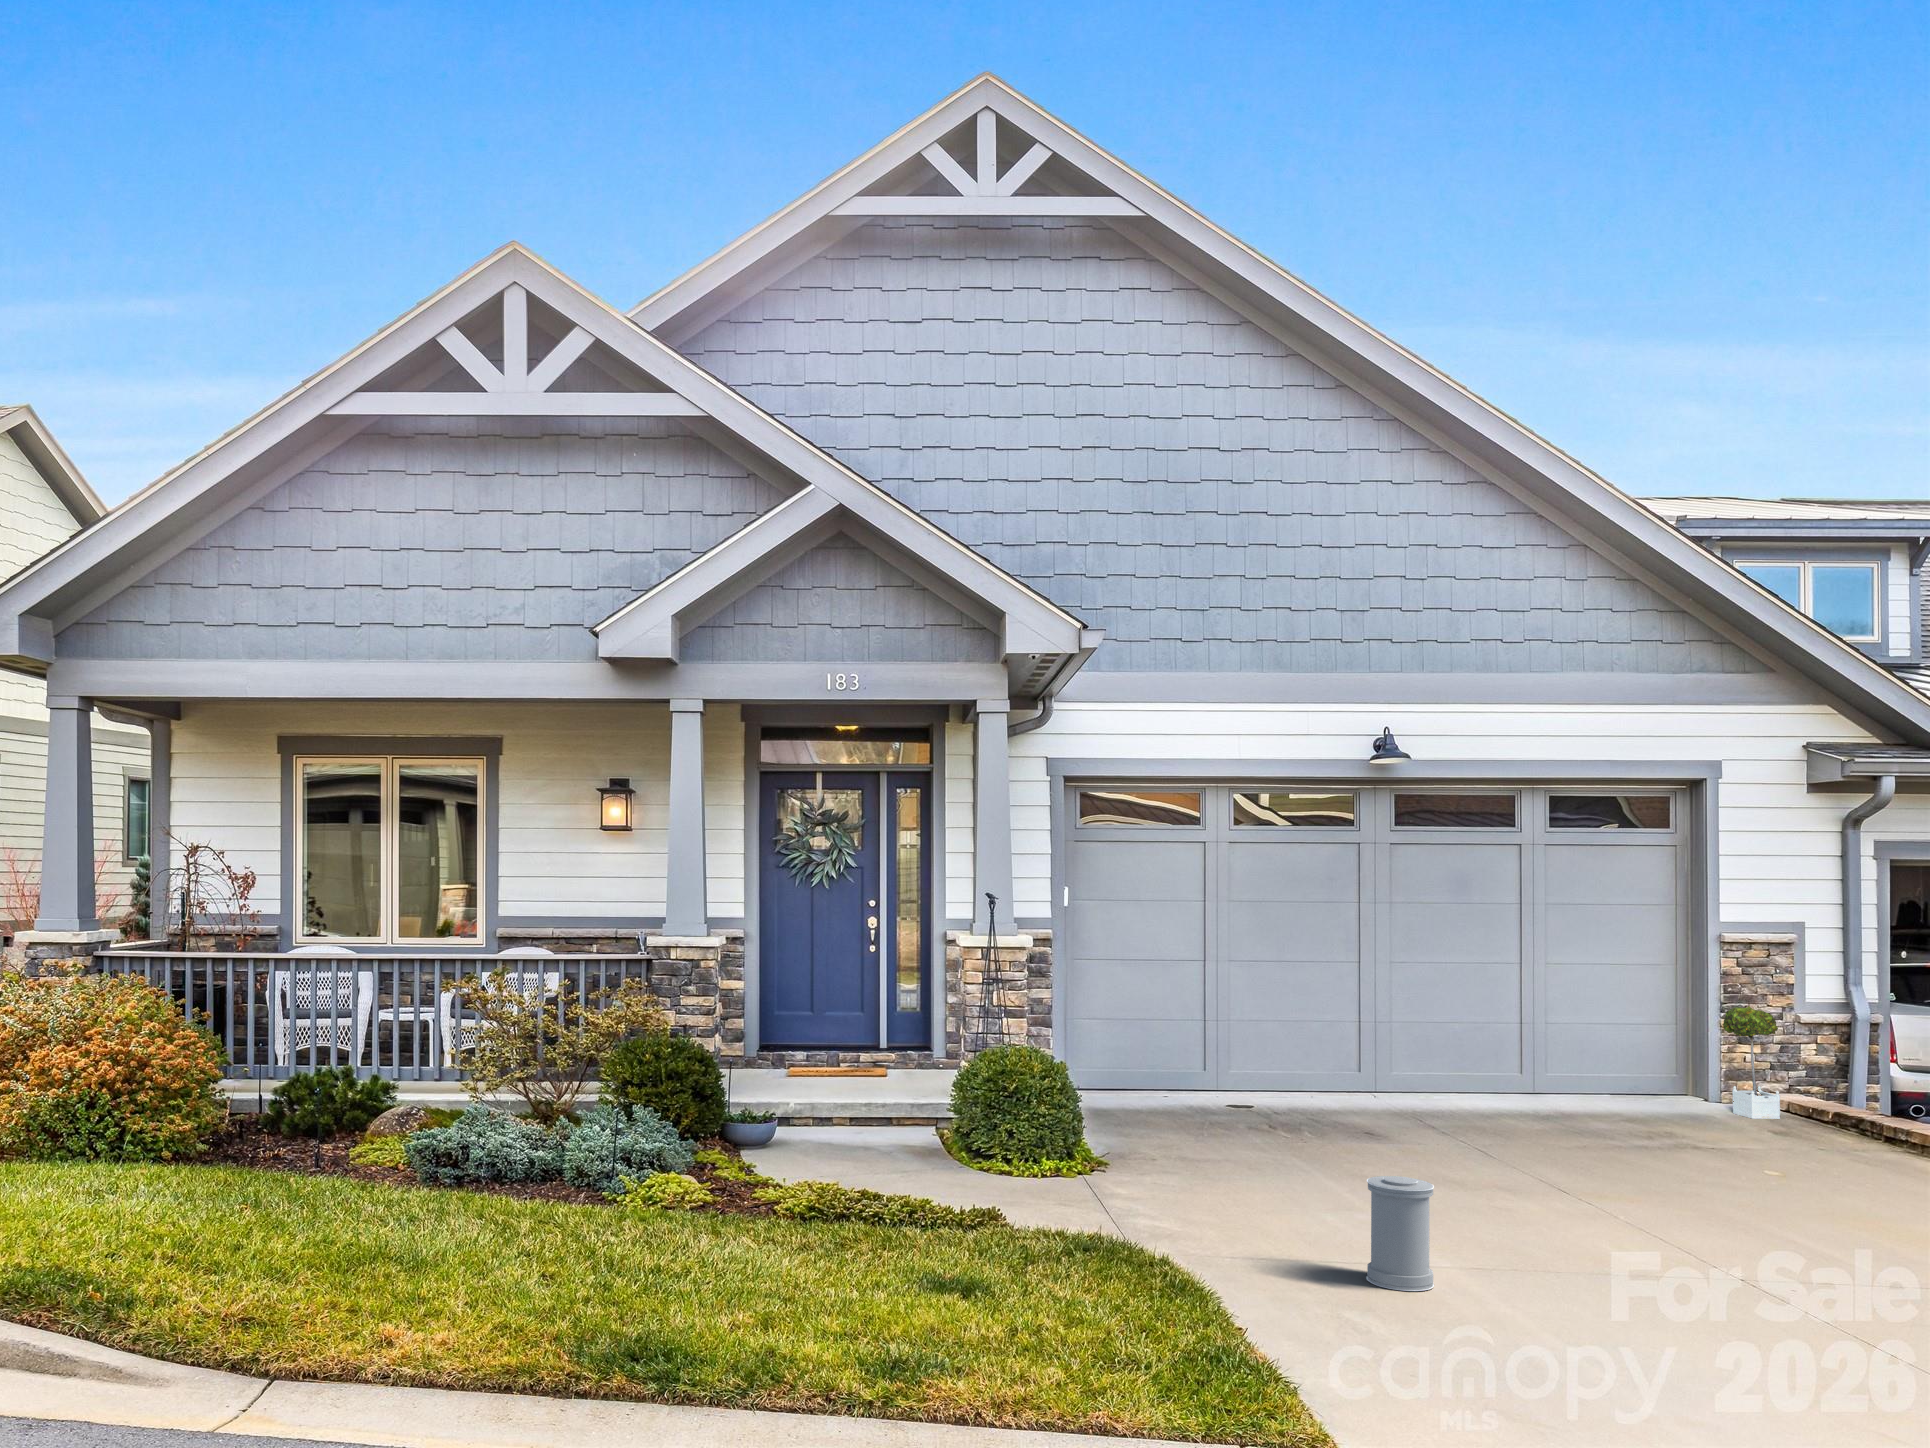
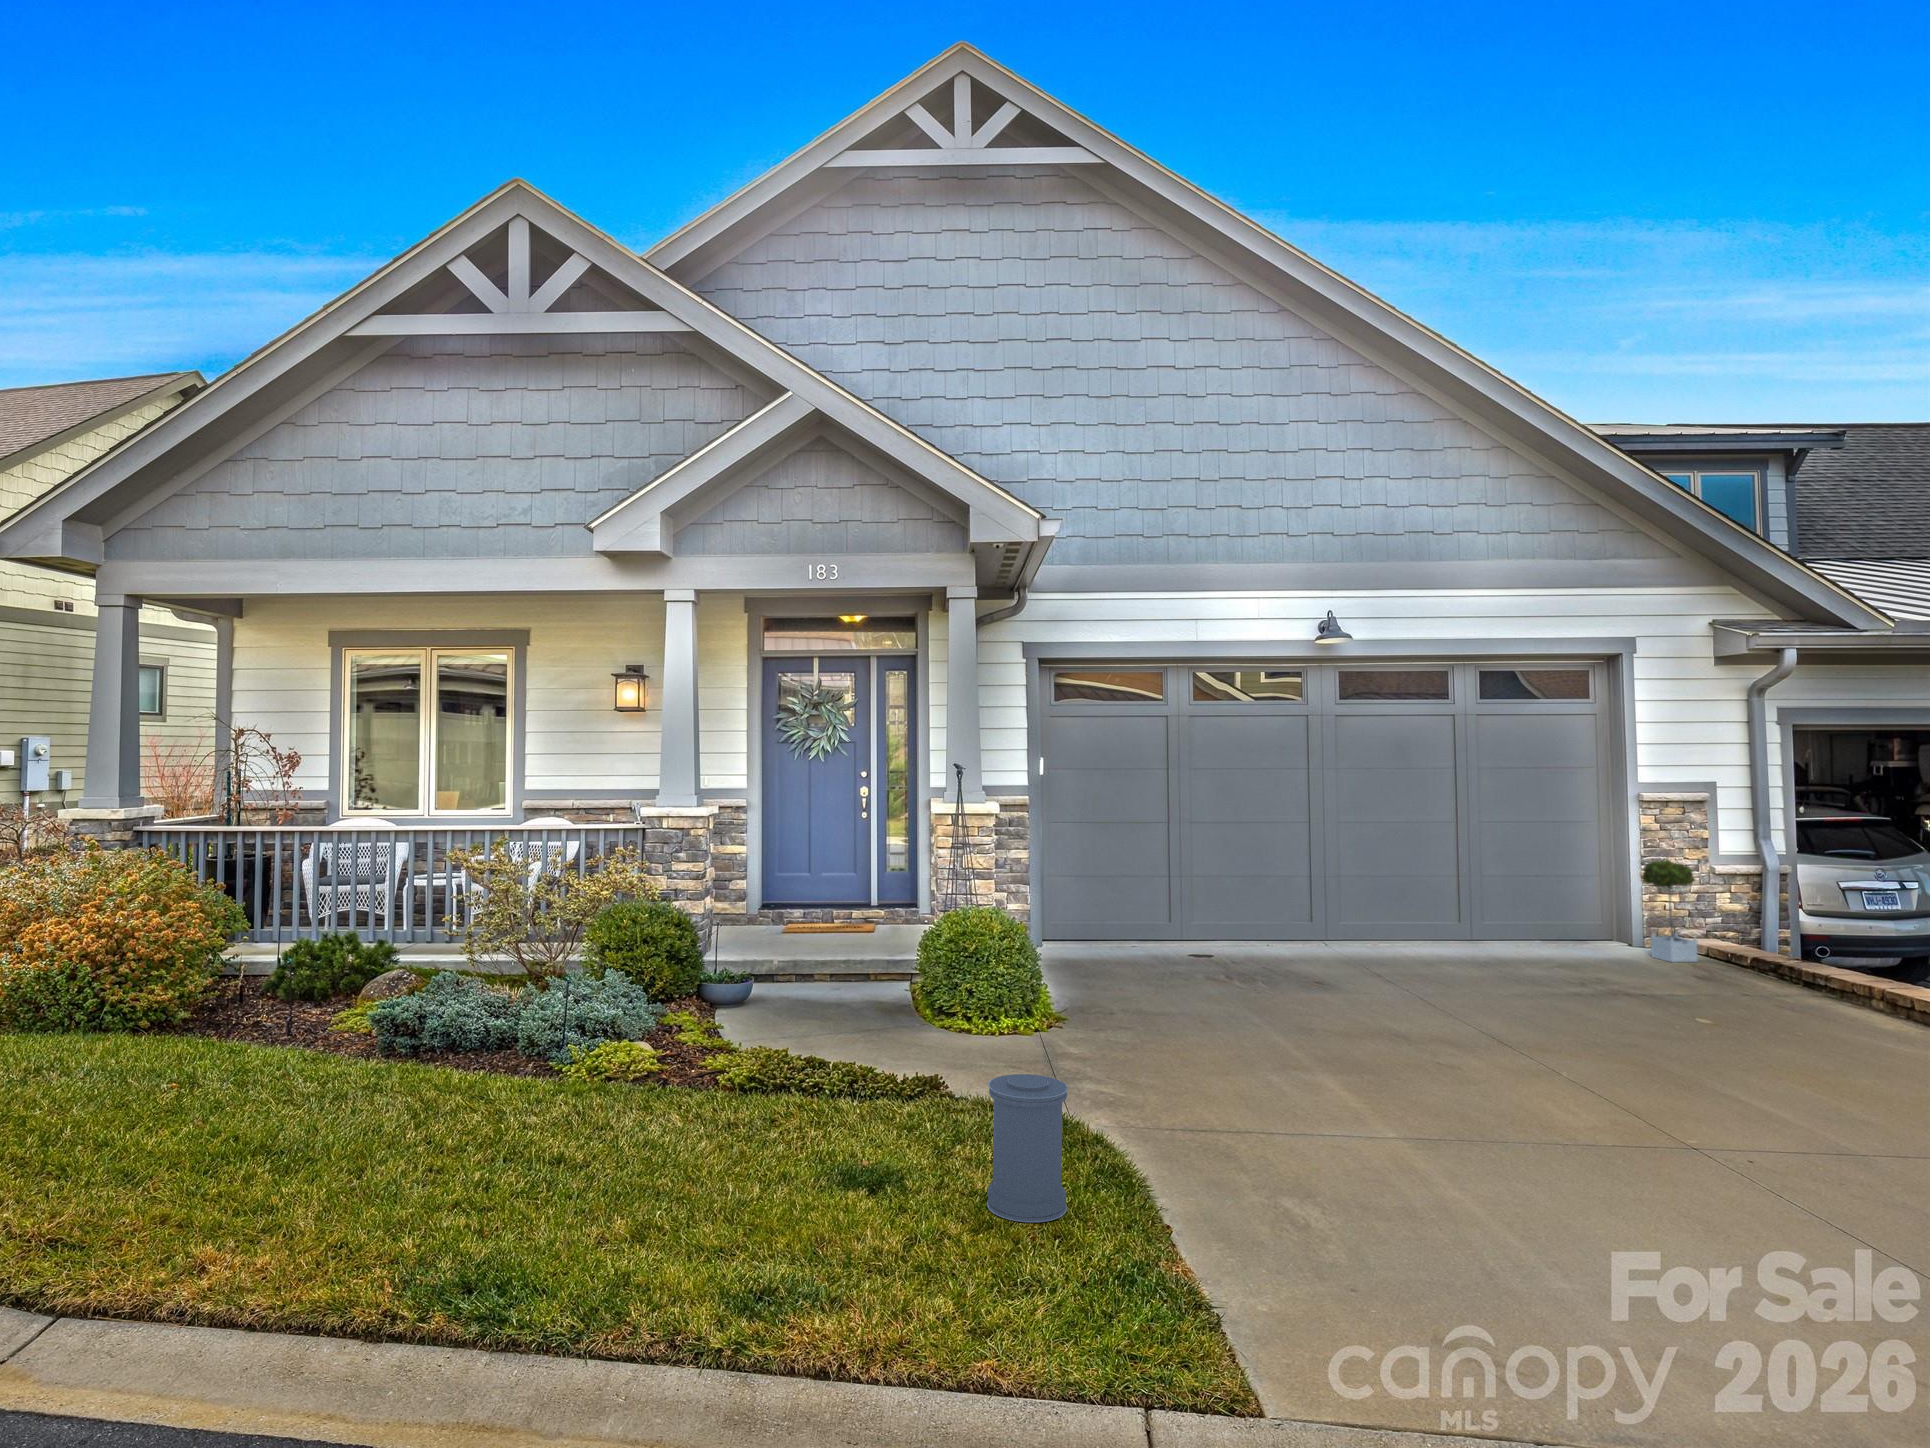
trash can: present [1366,1176,1434,1291] -> present [987,1074,1068,1223]

